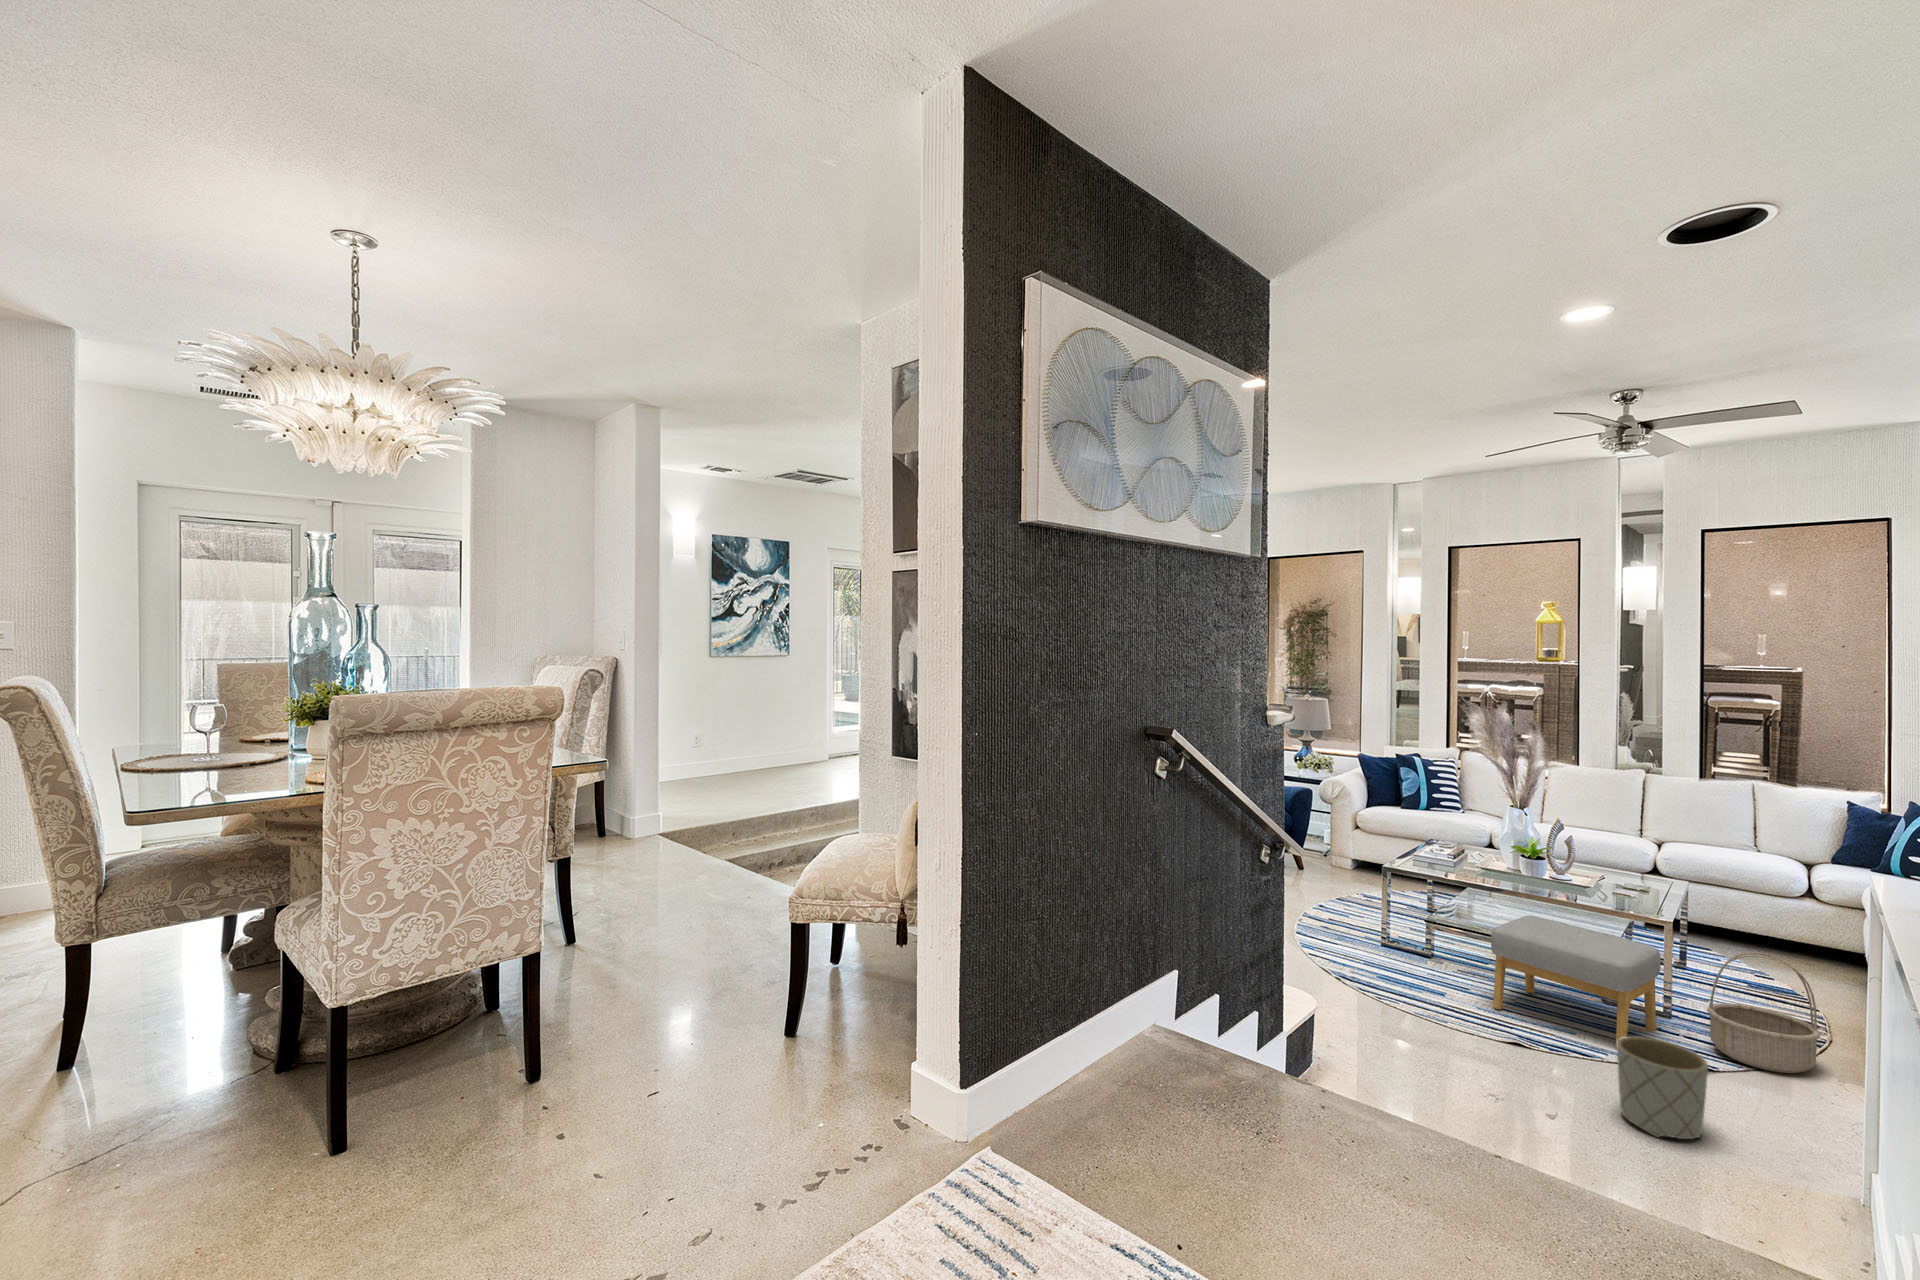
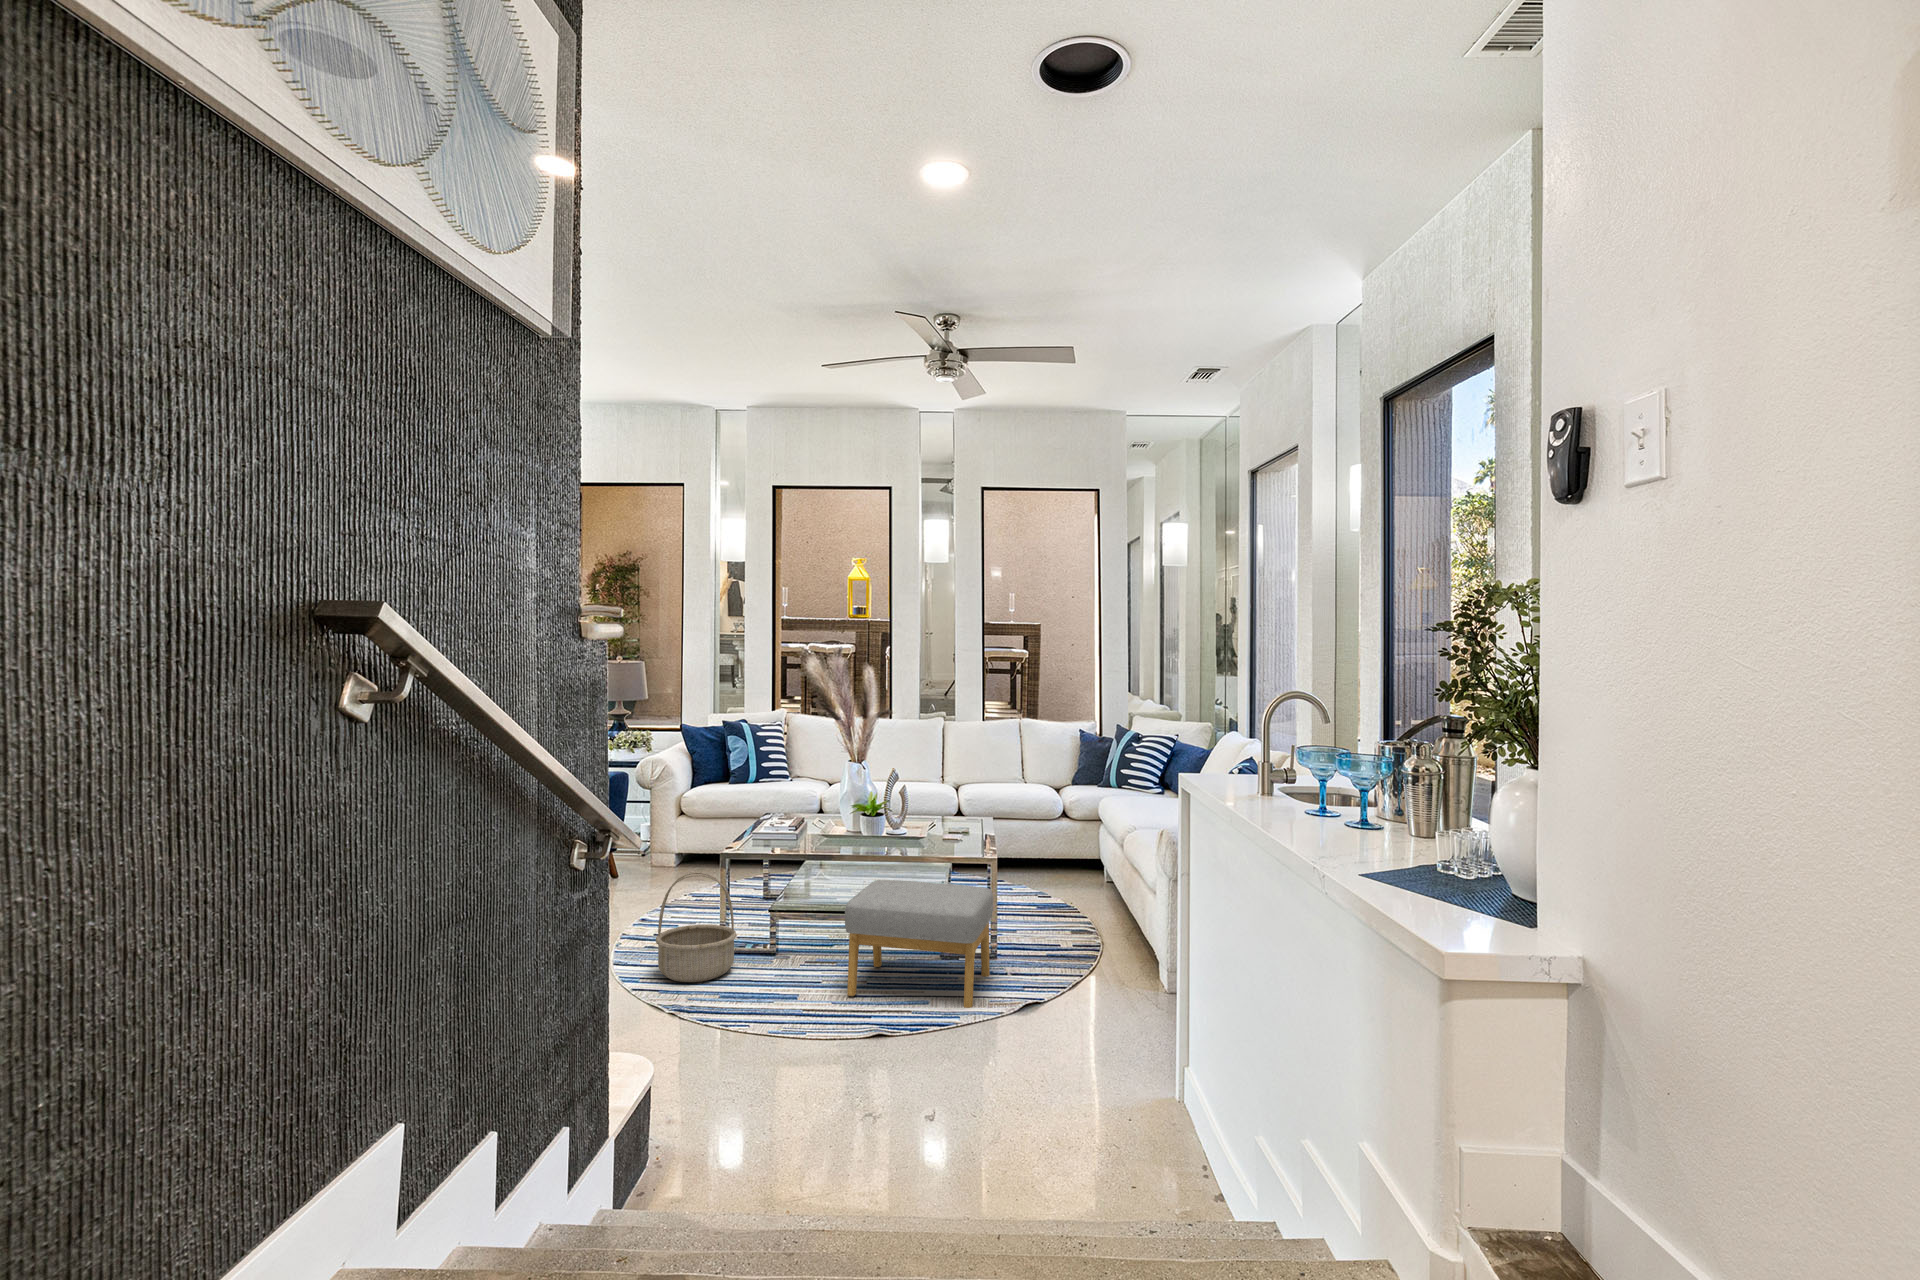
basket: present [1707,952,1820,1073] -> present [656,872,737,982]
planter: present [1617,1036,1708,1139] -> none [984,987,1060,1096]

